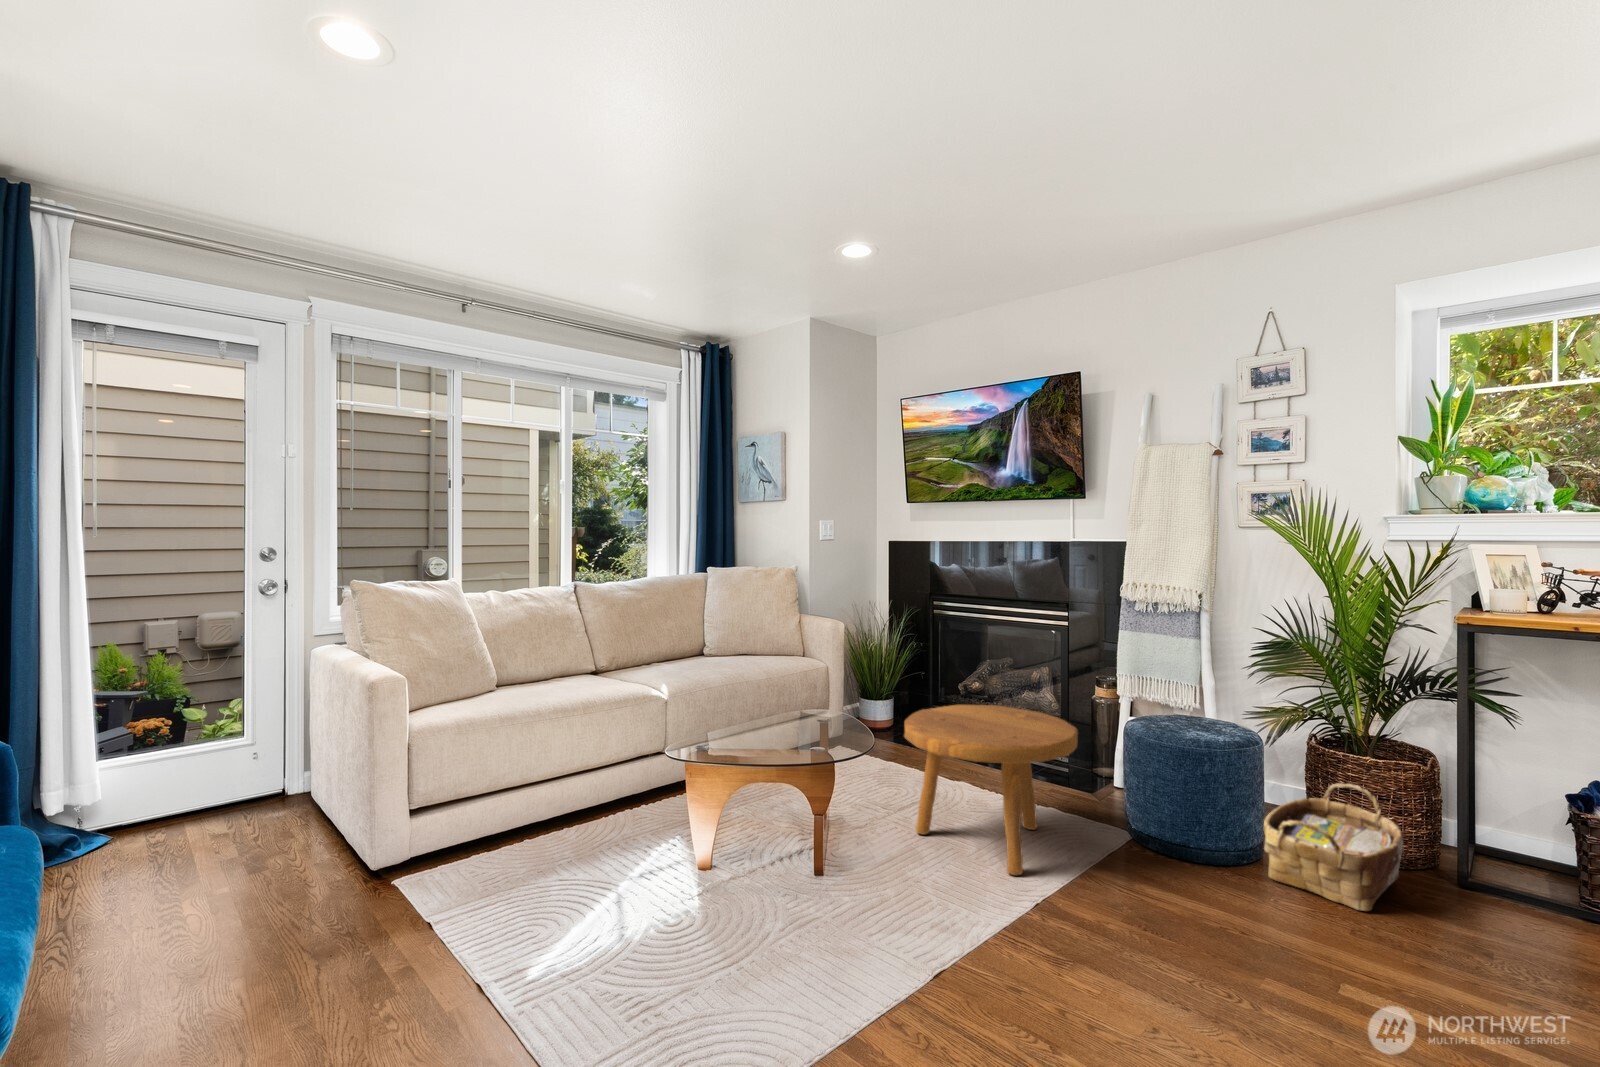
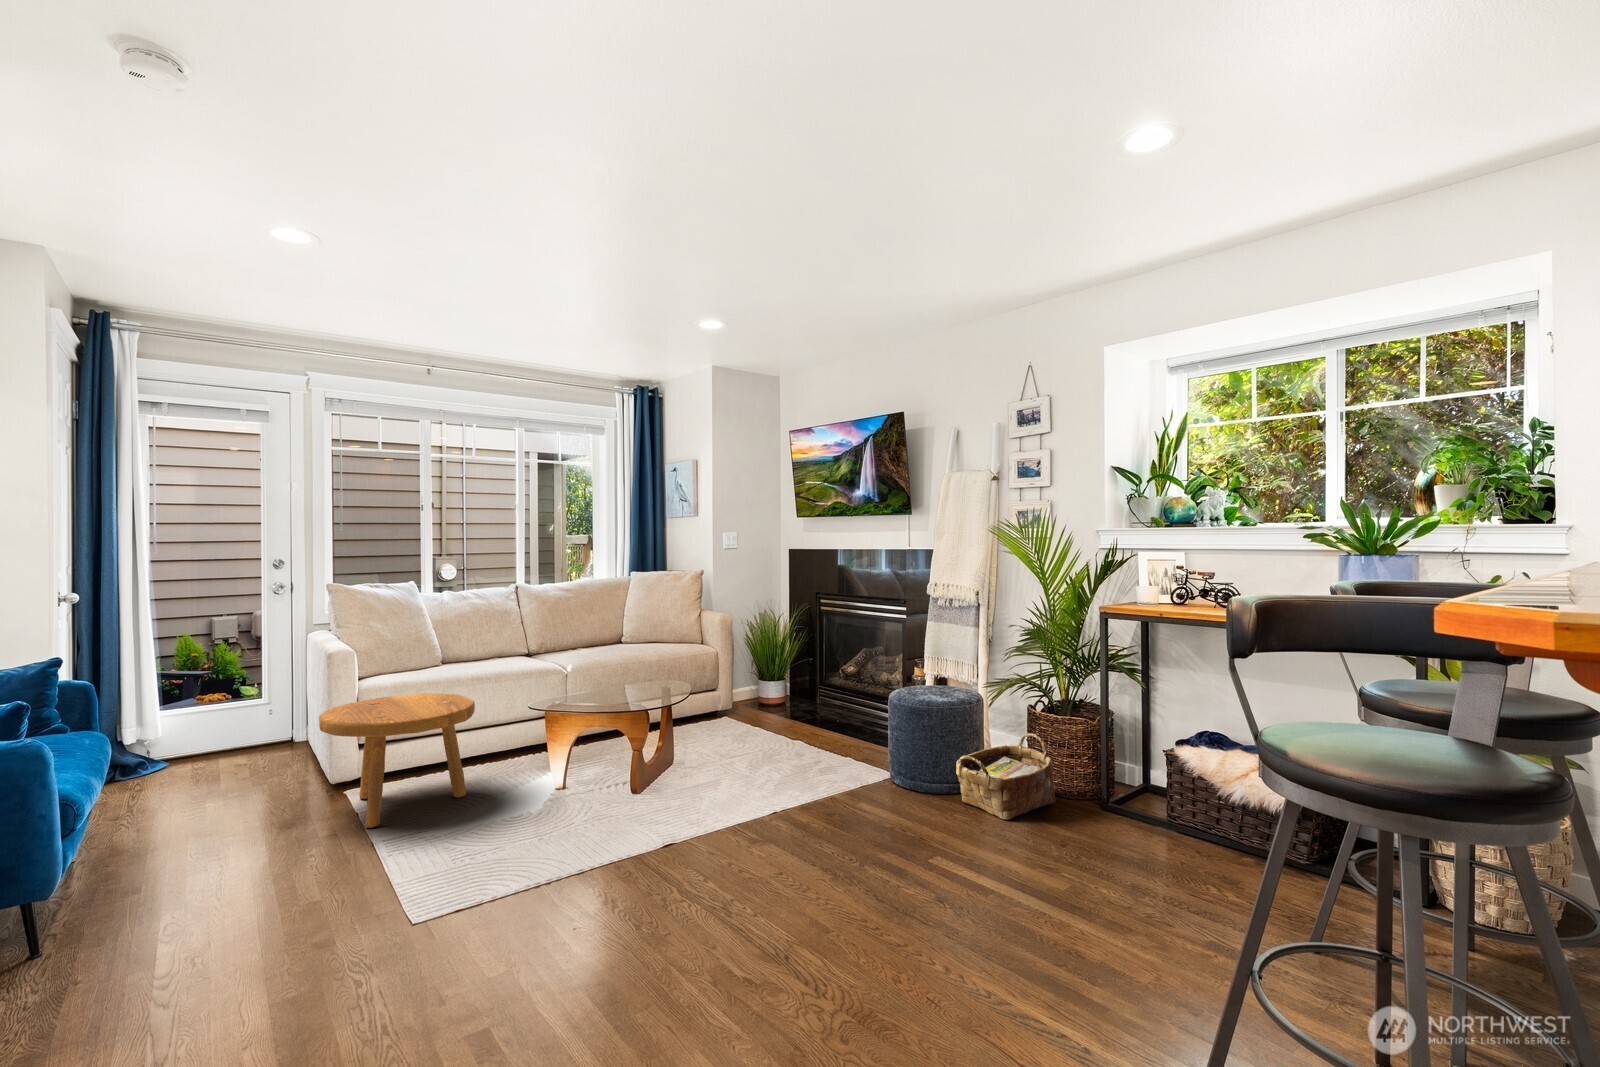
footstool: present [904,705,1078,875] -> present [319,693,475,828]

